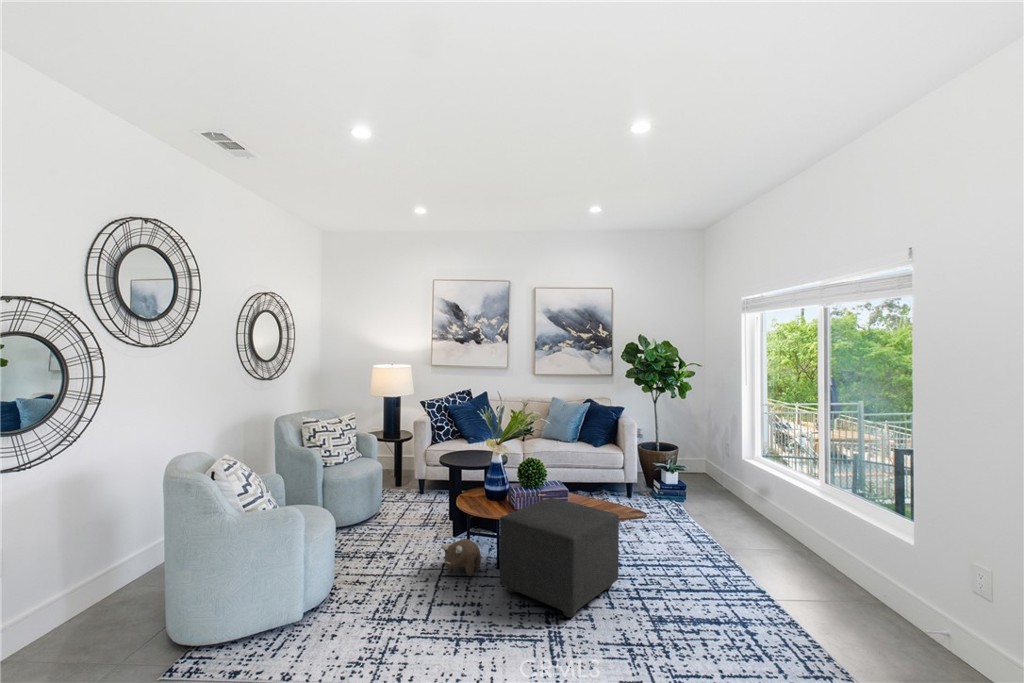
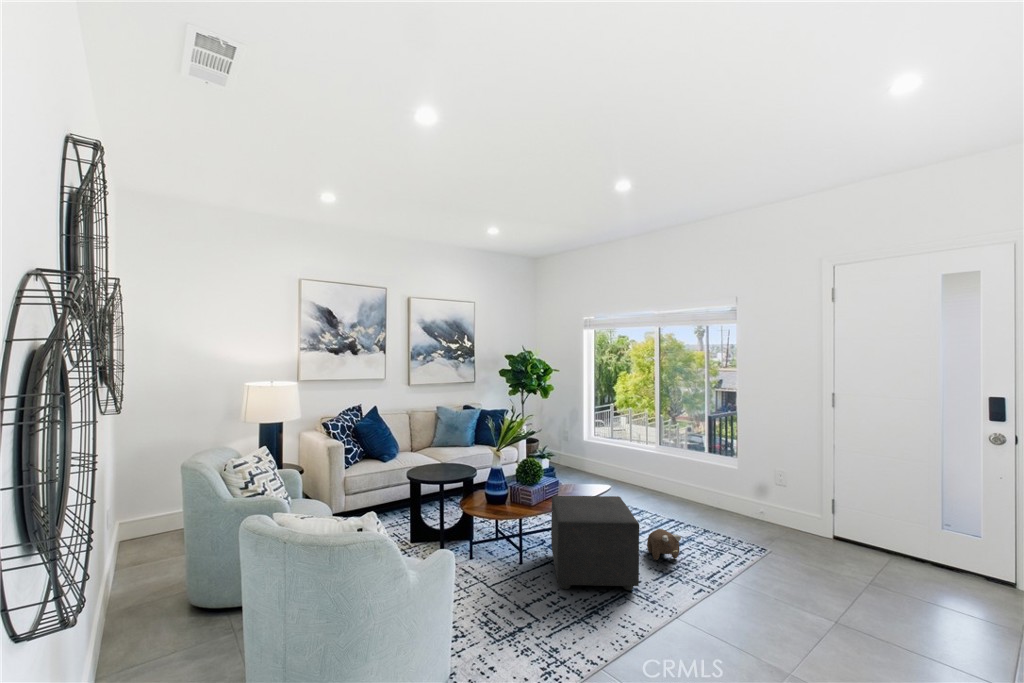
plush toy: present [442,539,481,576] -> present [647,529,681,560]

